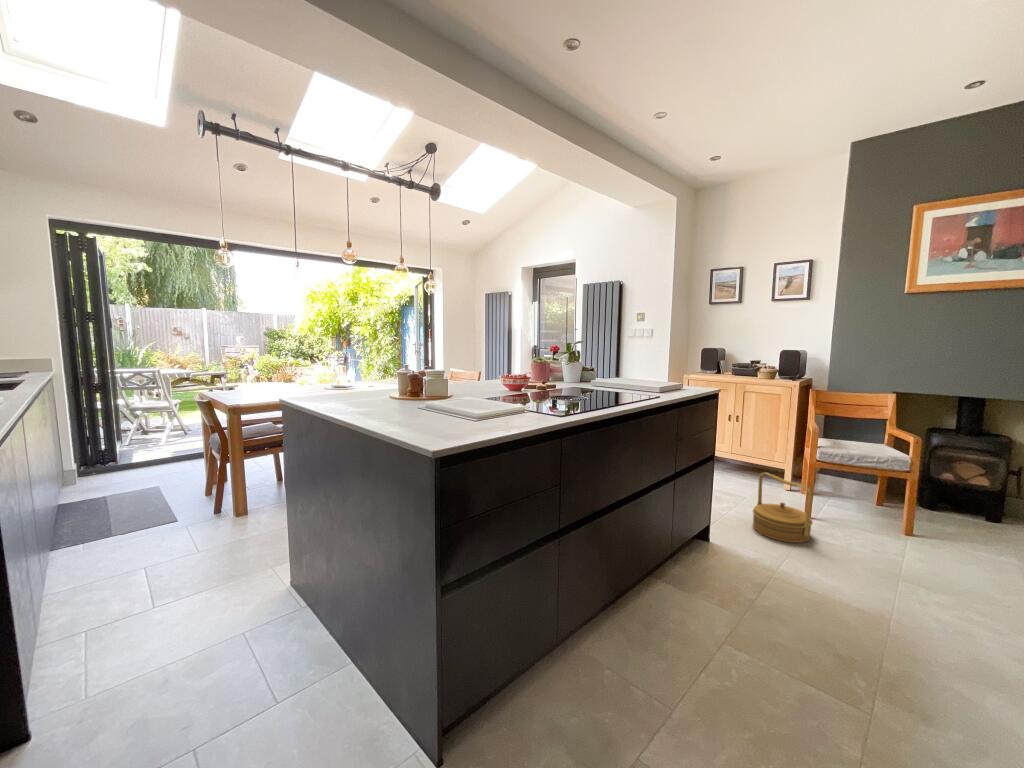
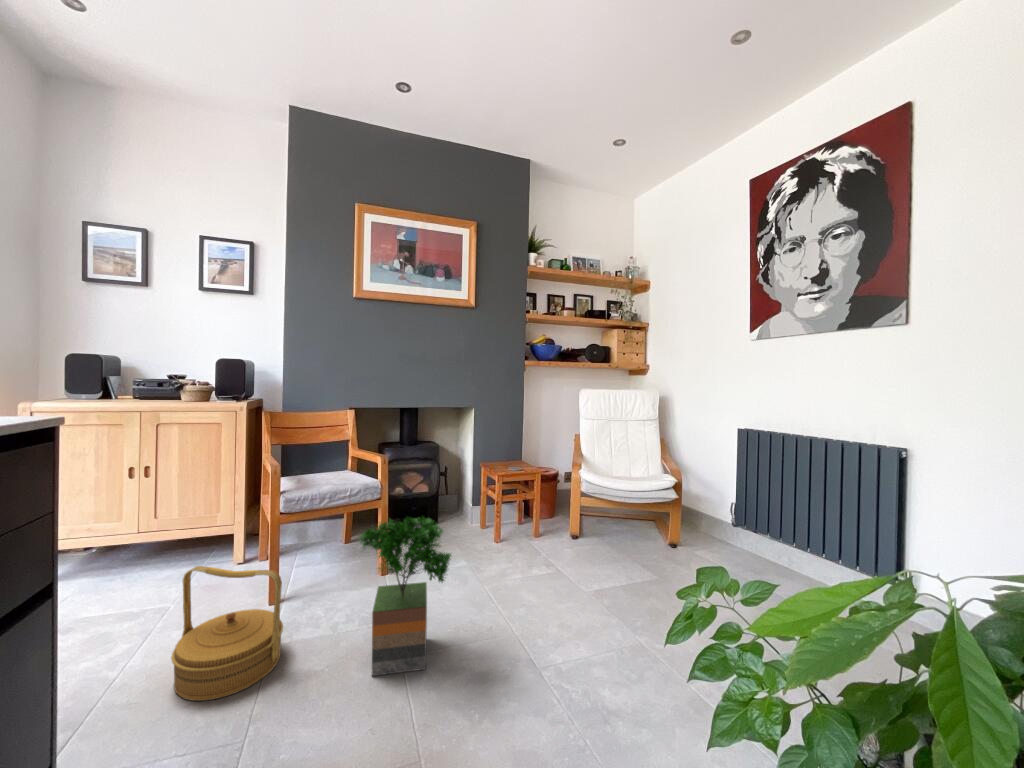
potted tree: none [868,478,957,590] -> present [358,516,451,676]

